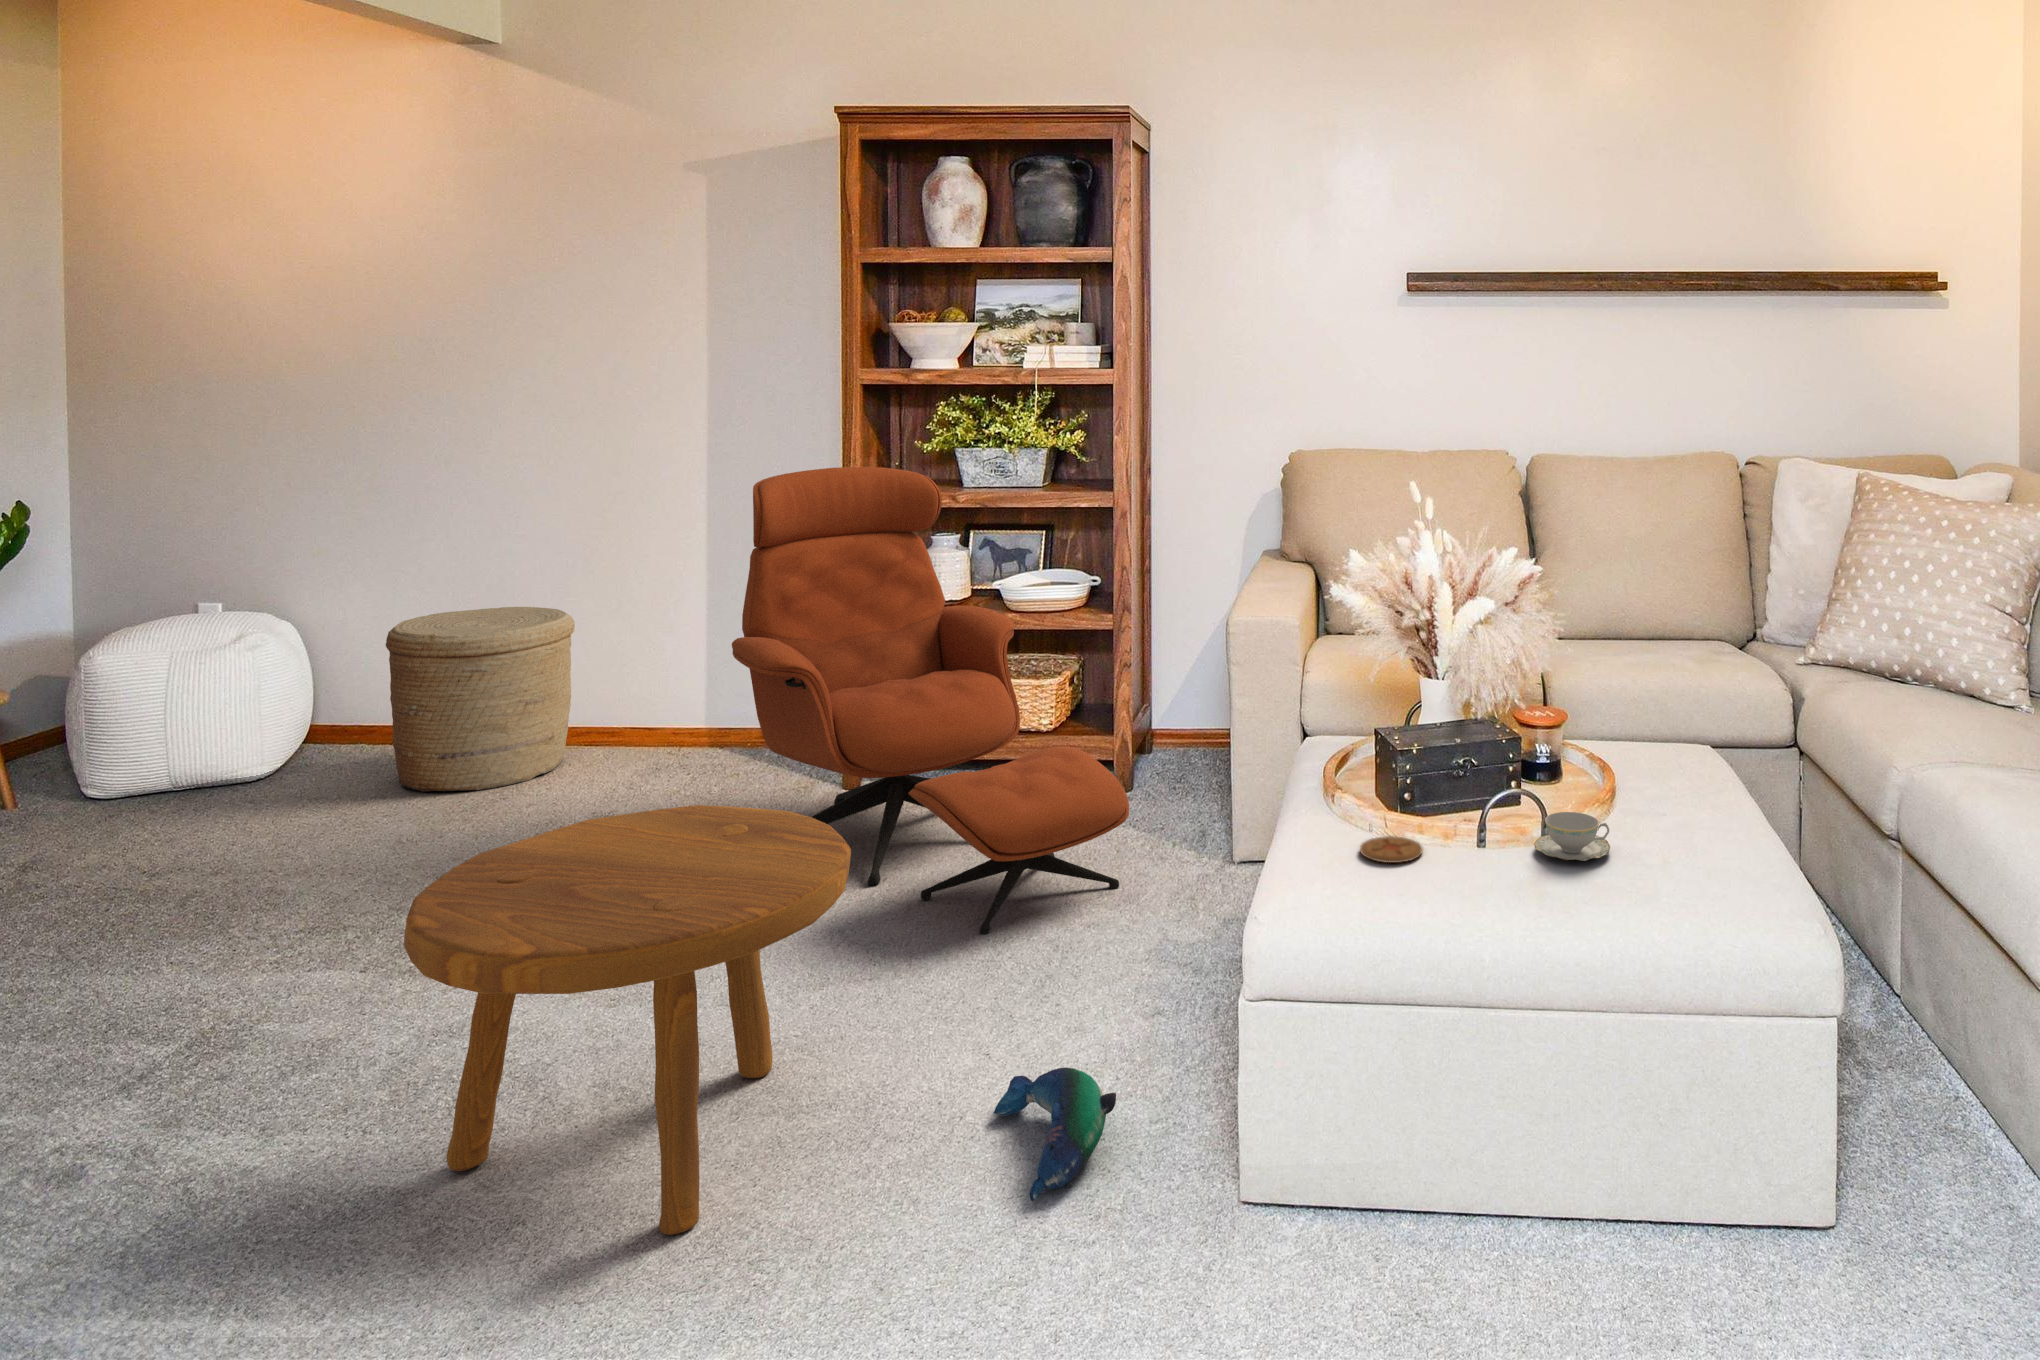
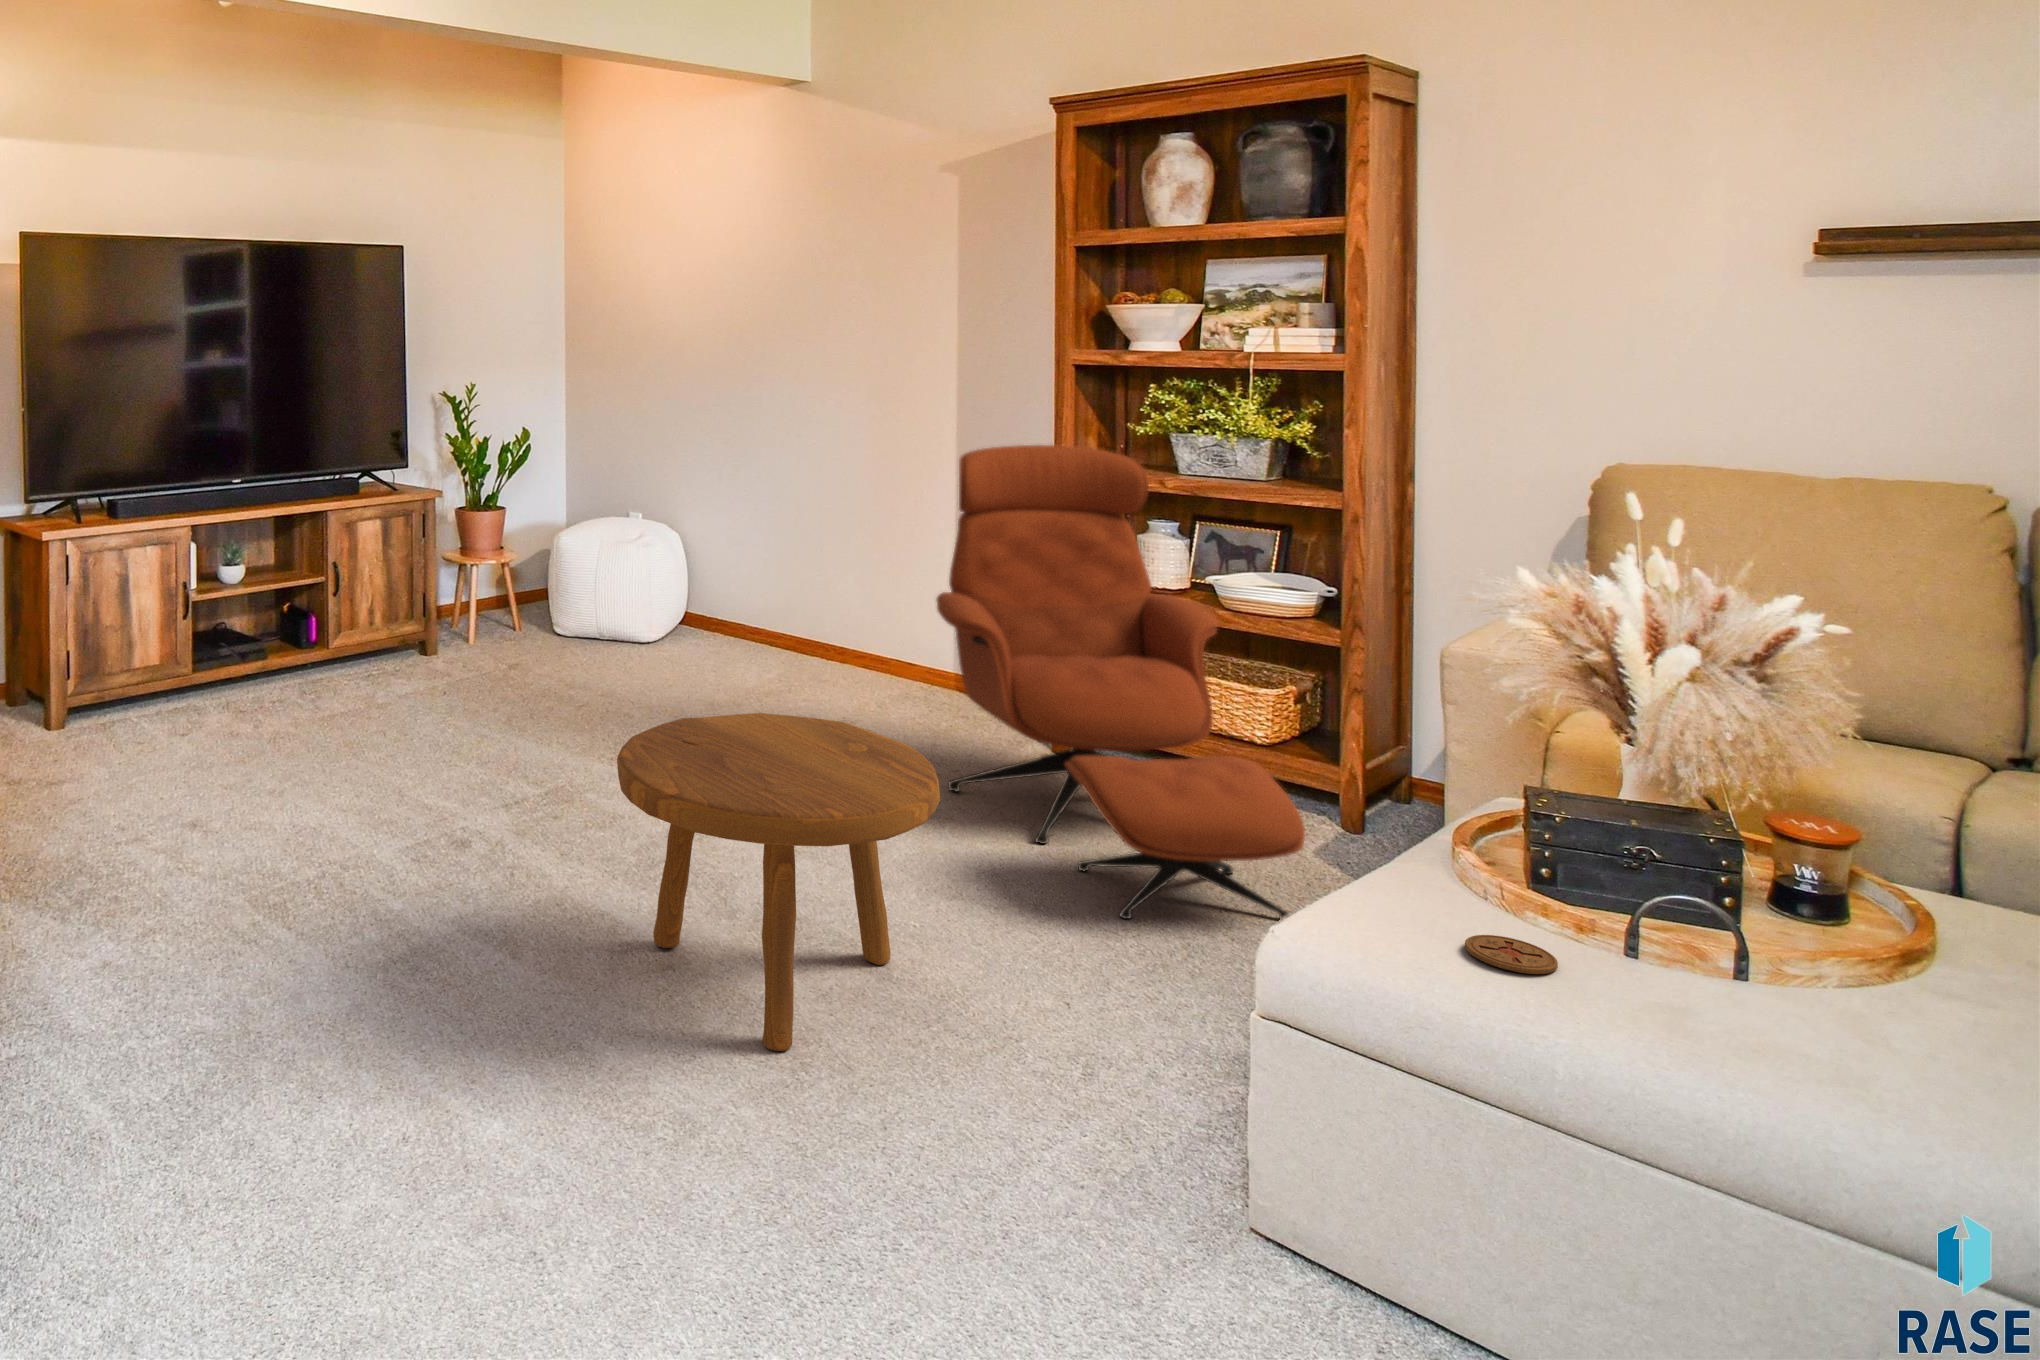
woven basket: present [386,607,575,792] -> none [715,538,847,685]
teacup: present [1534,812,1610,861] -> none [1734,983,1874,1062]
plush toy: present [994,1068,1116,1201] -> none [1051,1047,1162,1159]

